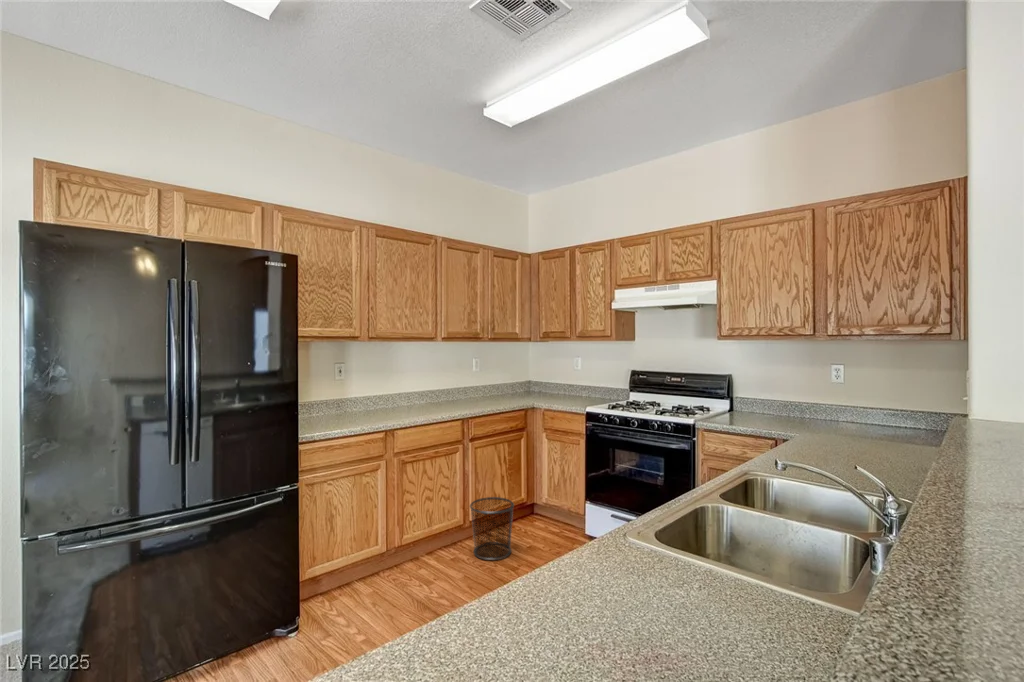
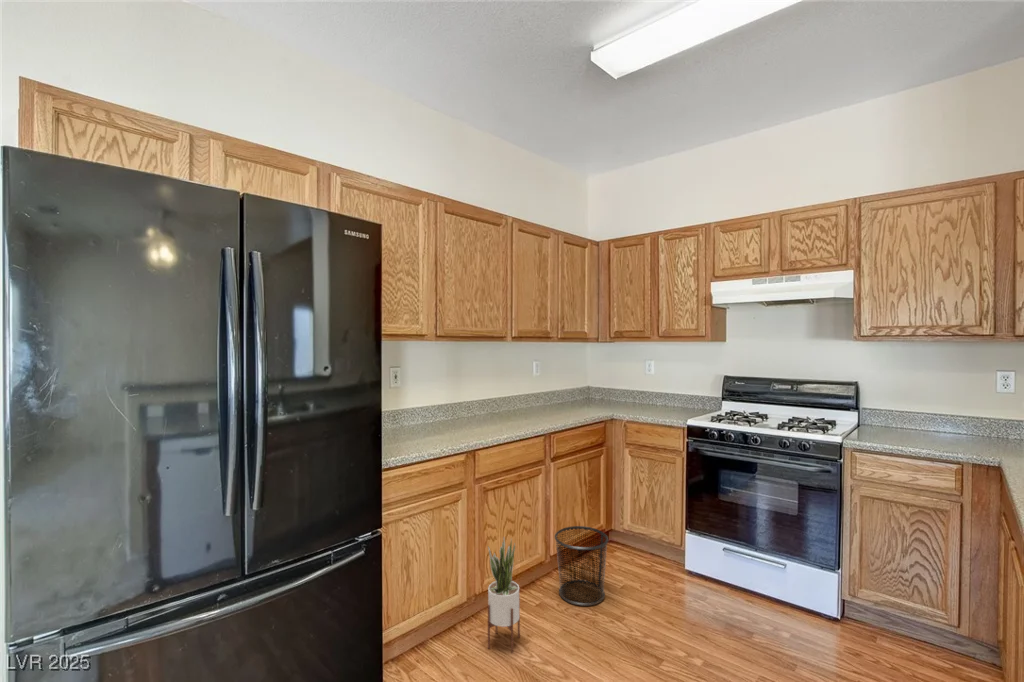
potted plant: none [397,499,428,590] -> present [488,539,520,653]

